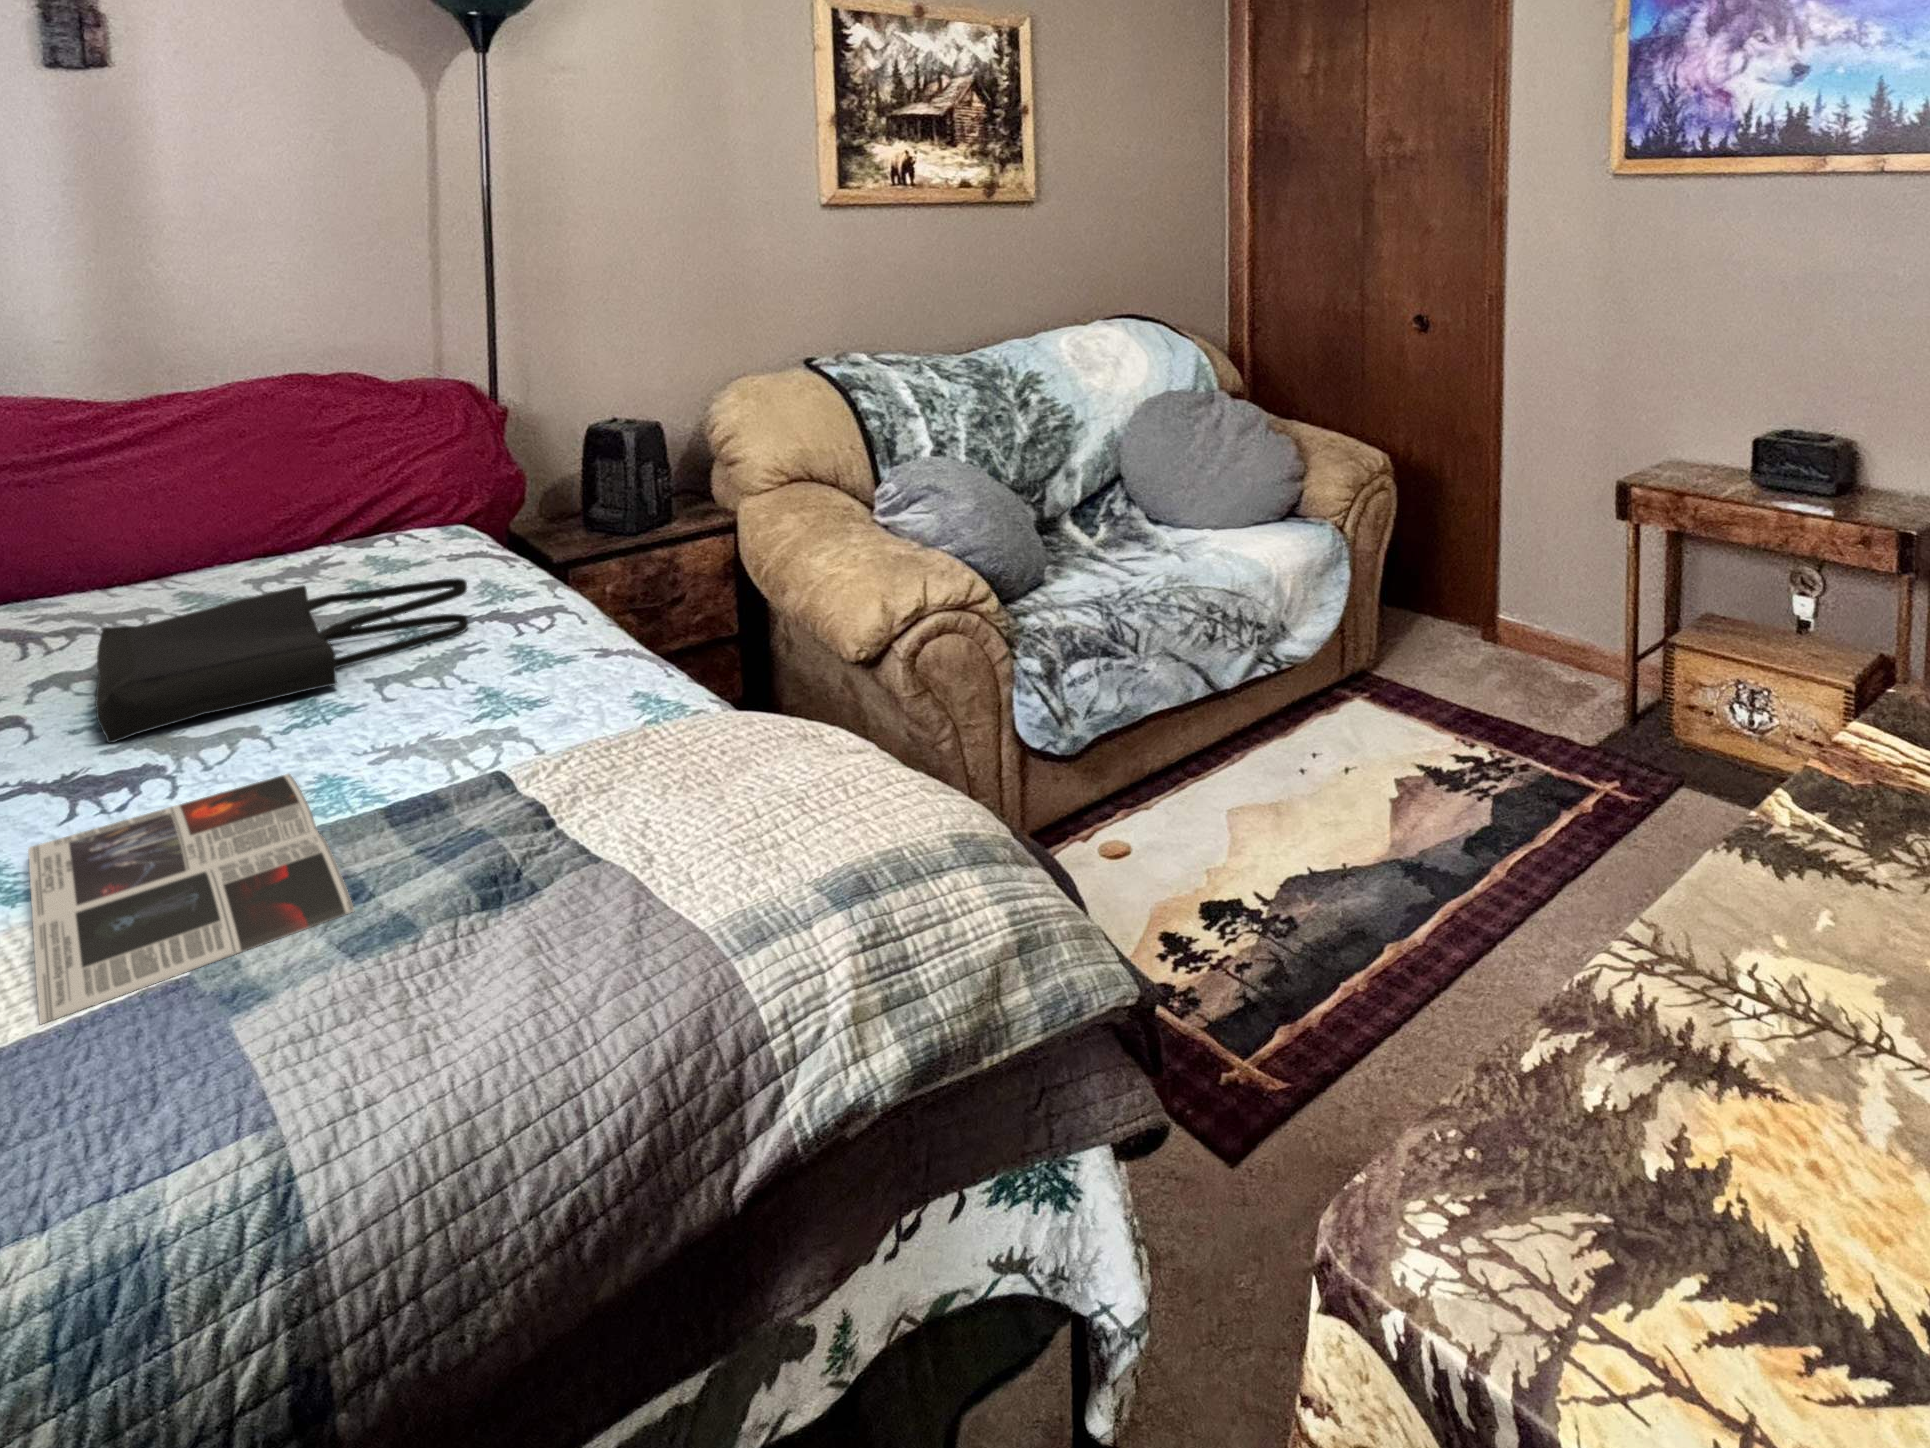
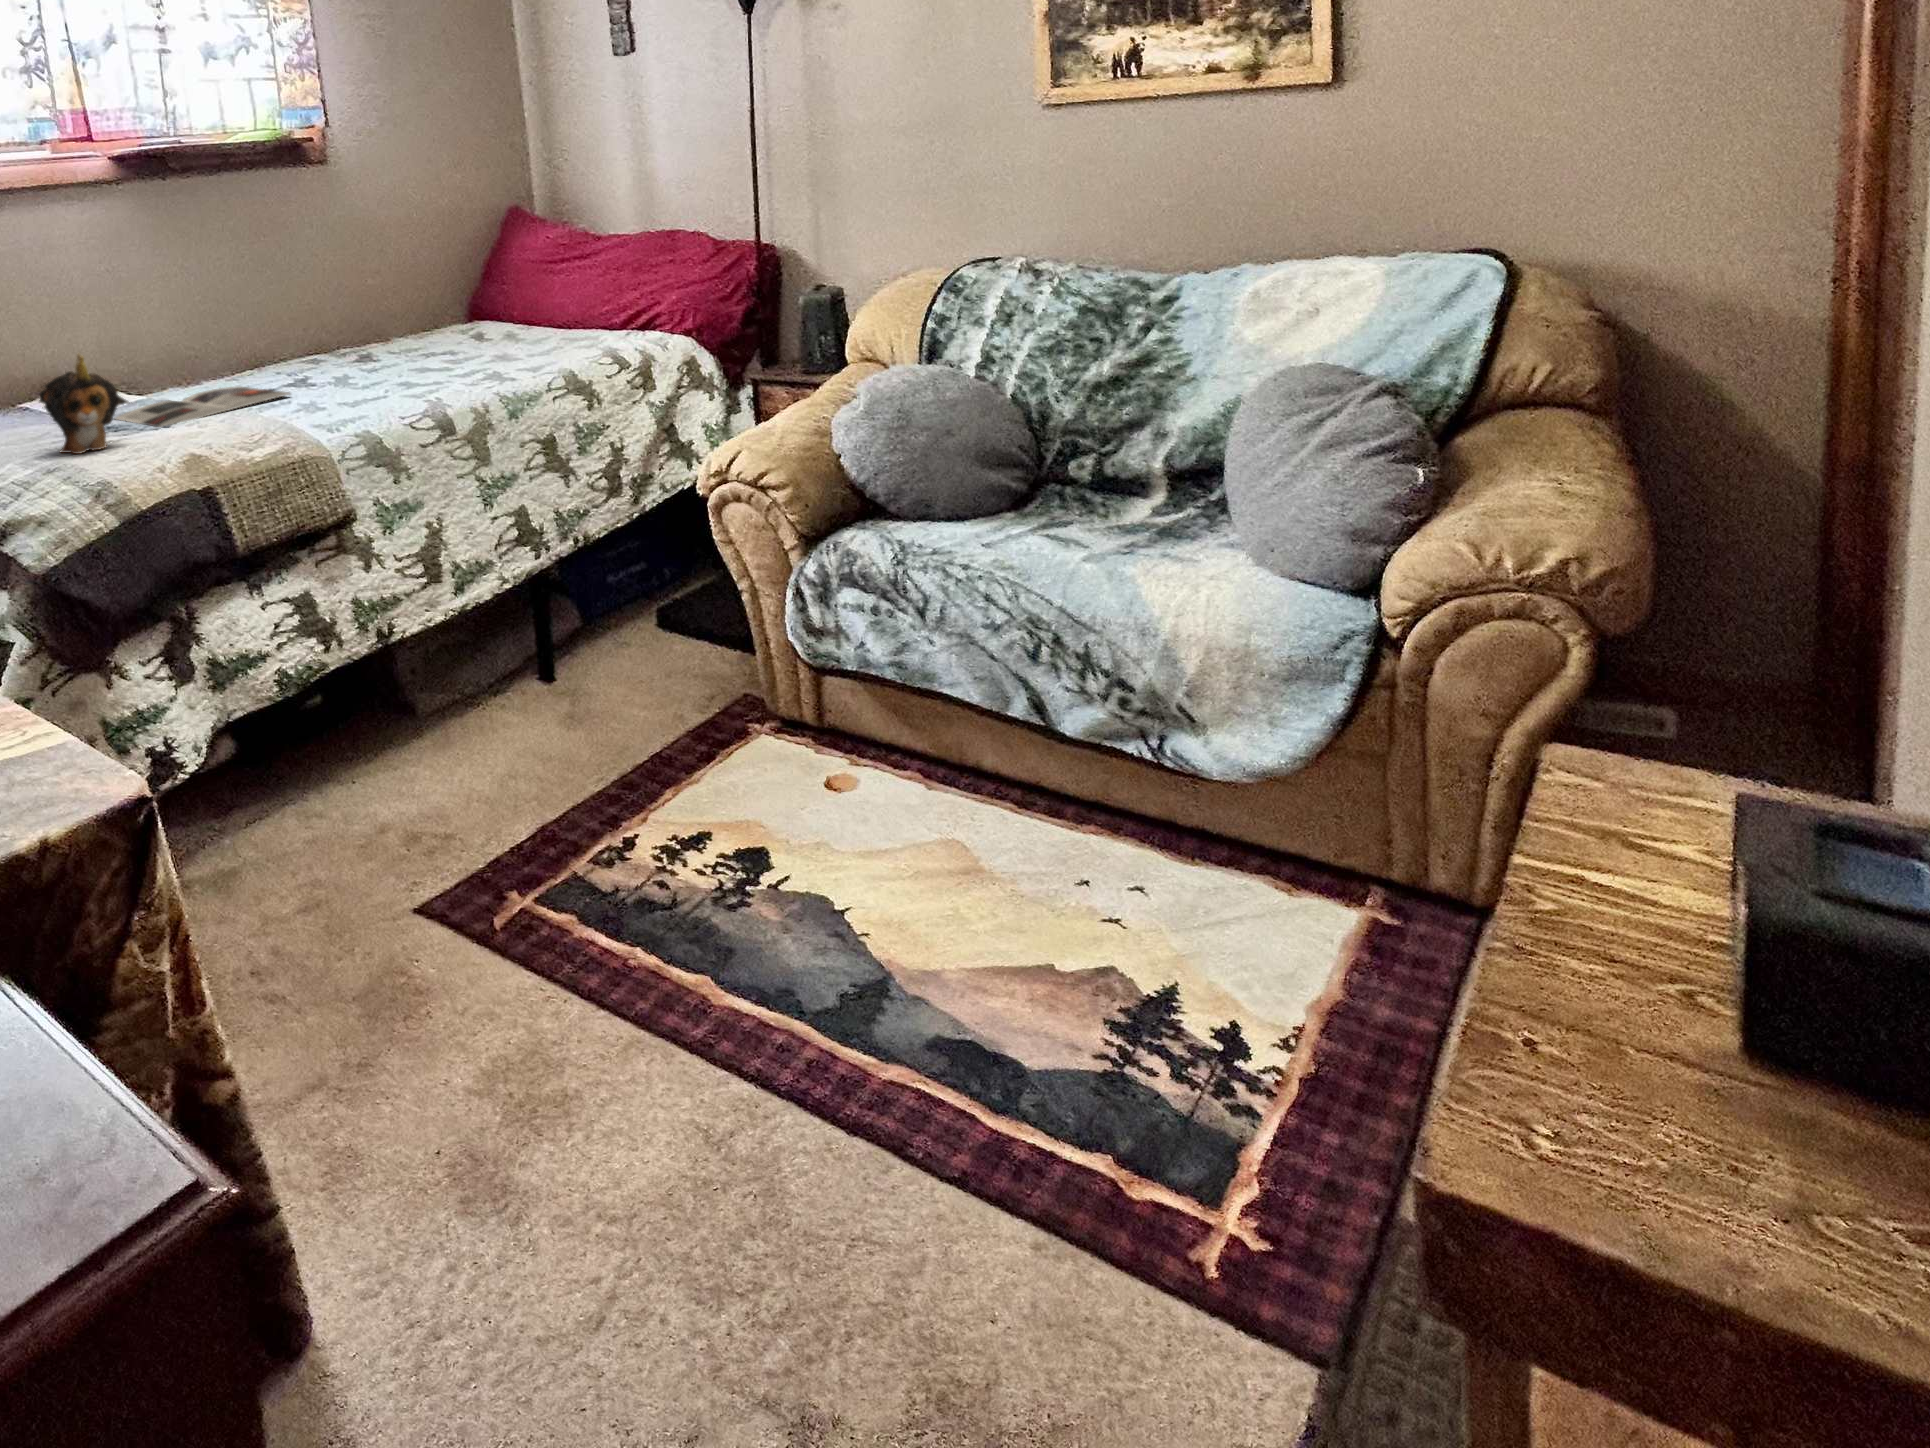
tote bag: present [95,579,468,743] -> none [351,334,494,377]
plush toy: none [406,714,583,1015] -> present [39,354,129,454]

